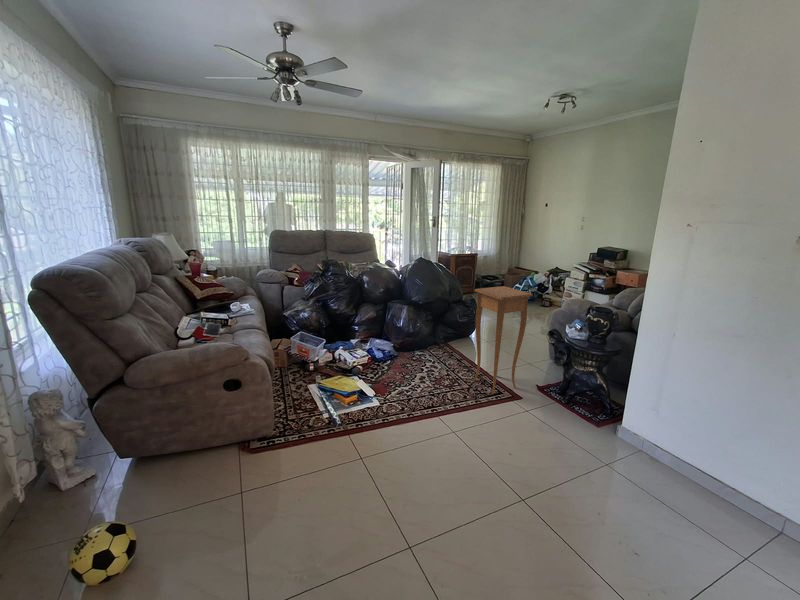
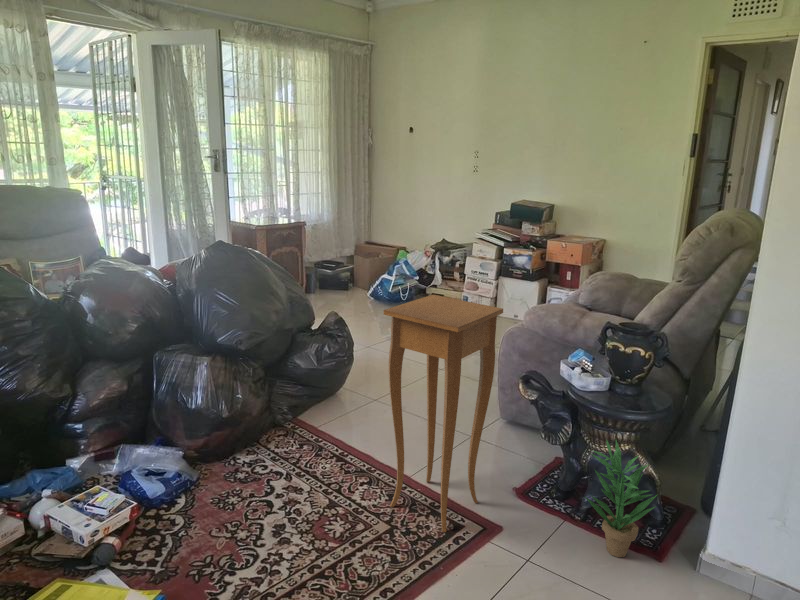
potted plant: none [561,360,602,422] -> present [585,440,657,557]

